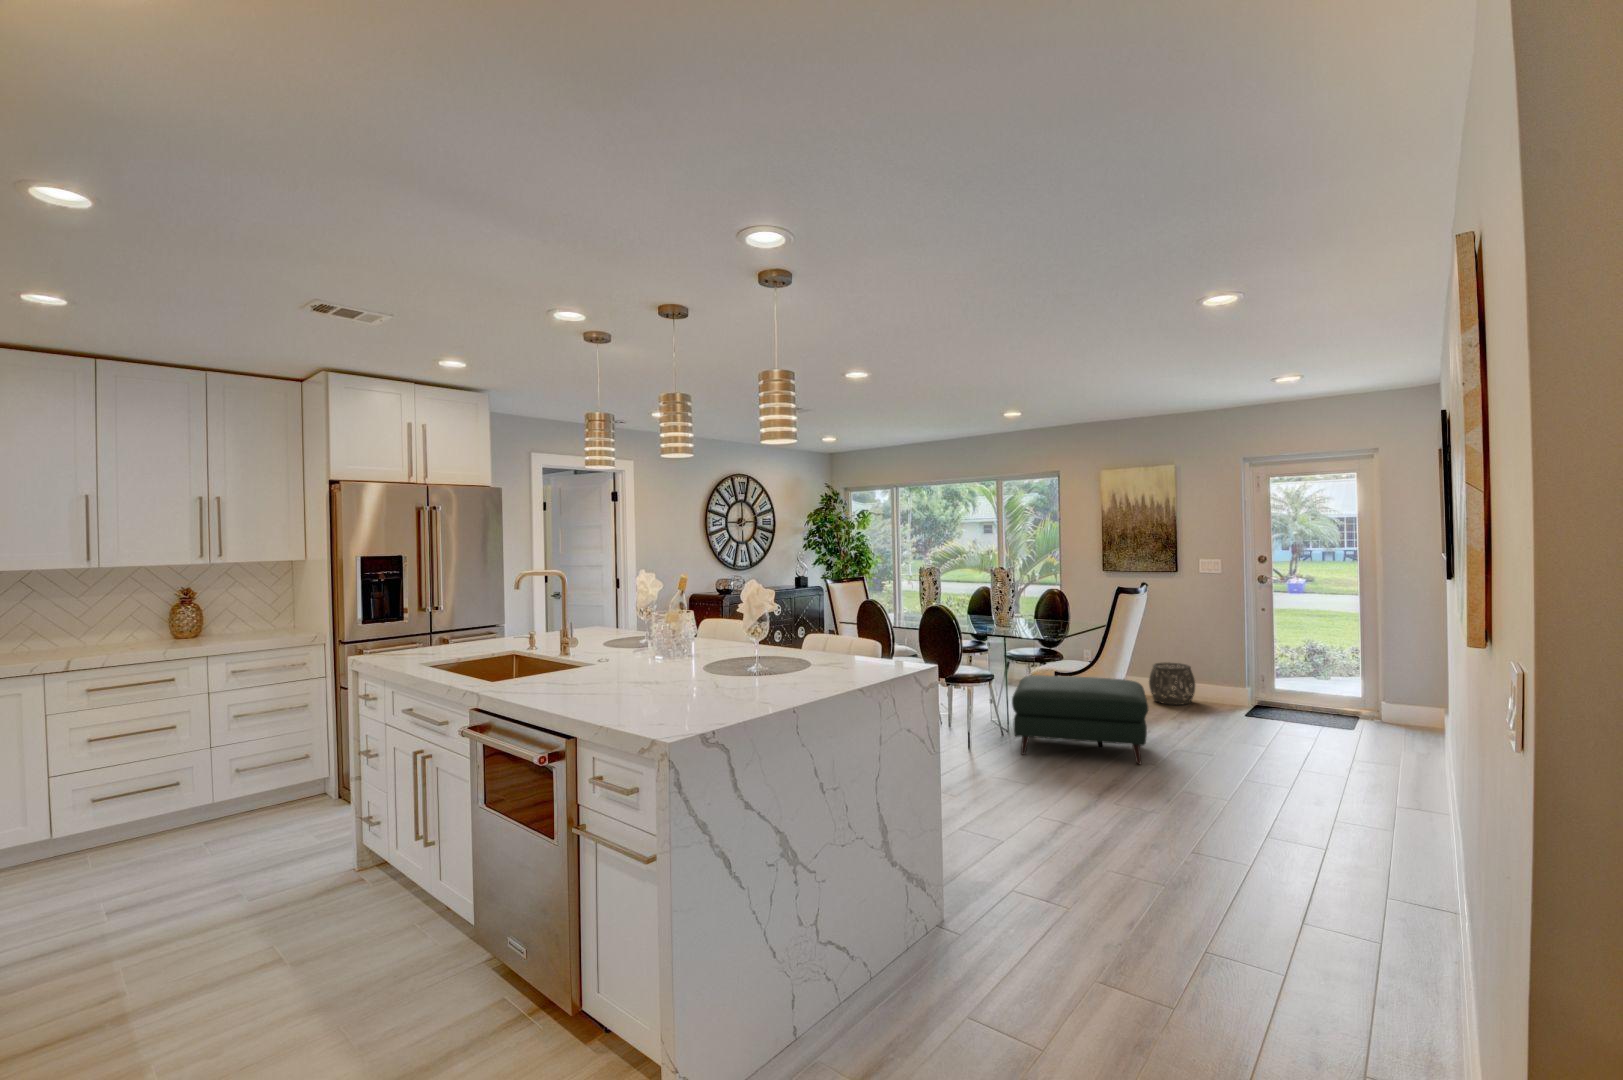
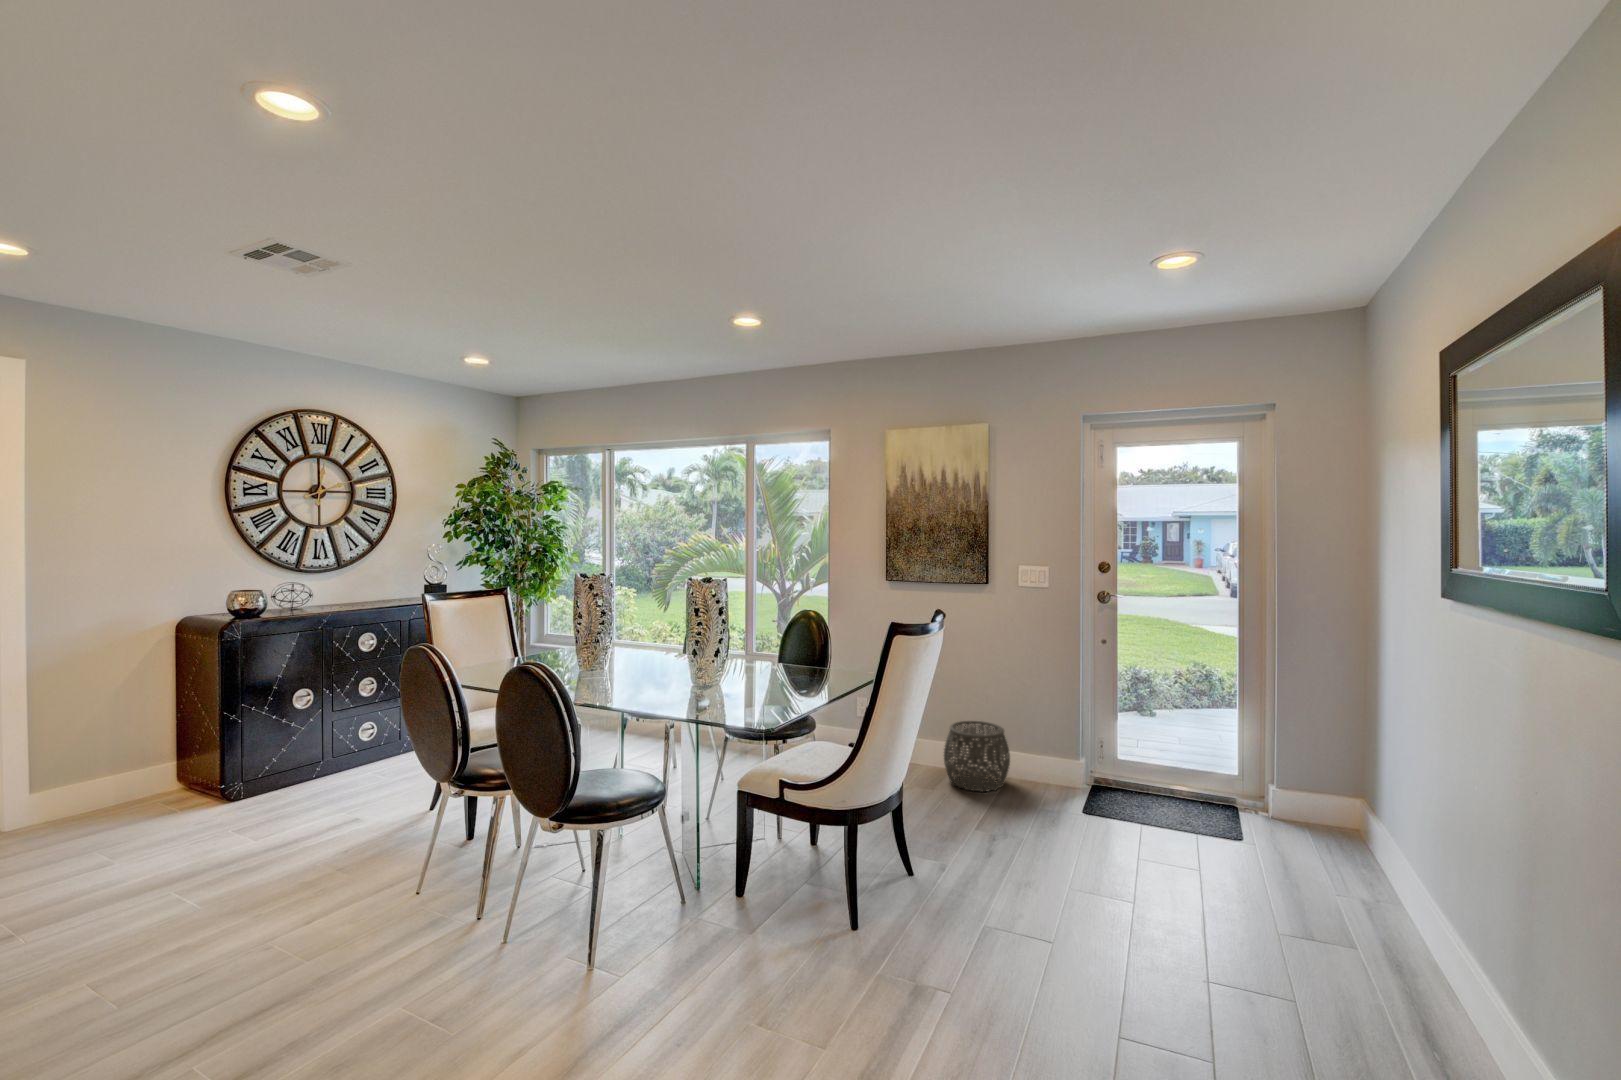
ottoman: present [1012,675,1148,764] -> none [671,788,944,1010]

